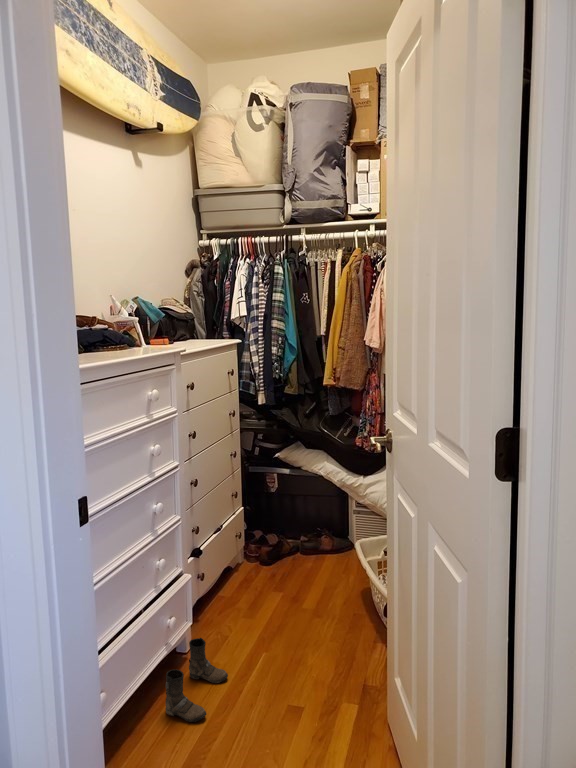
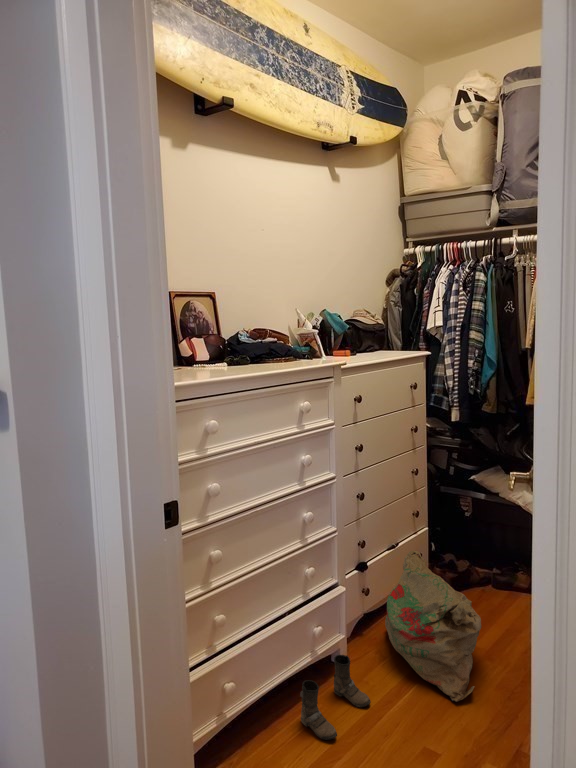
bag: none [222,528,314,653] -> present [385,551,481,702]

